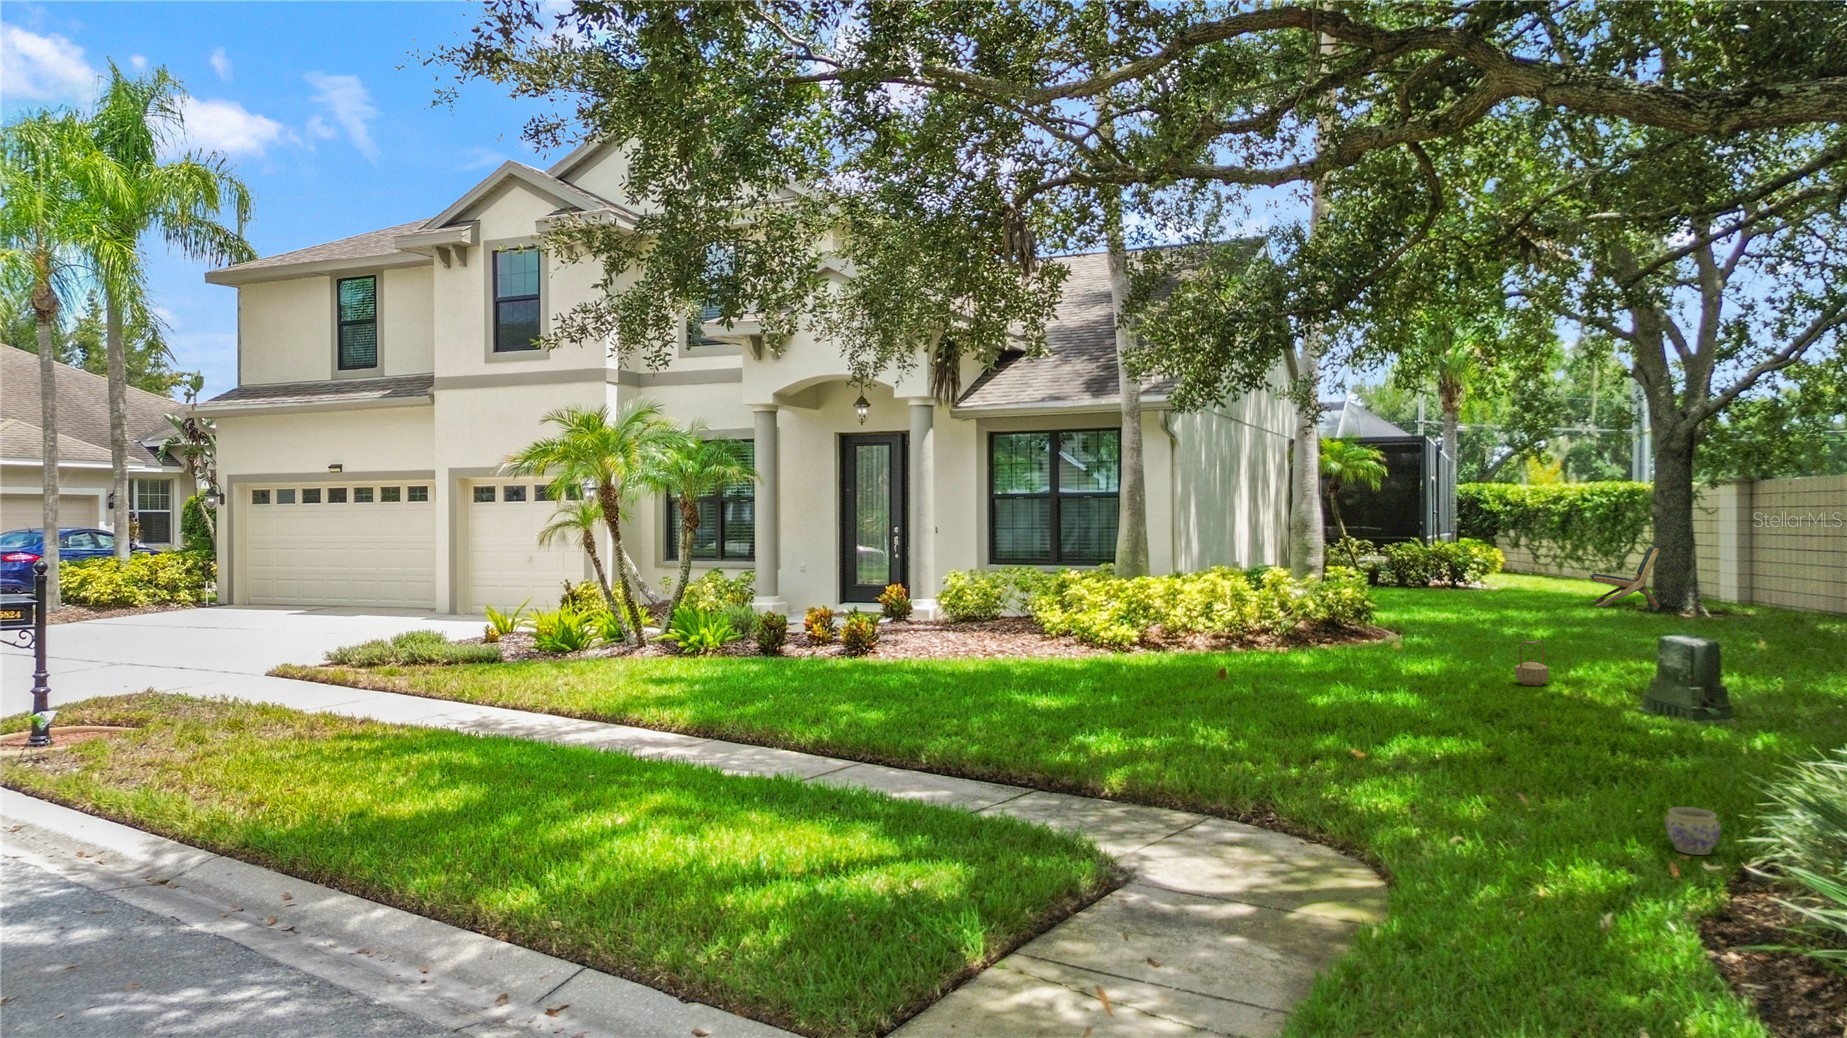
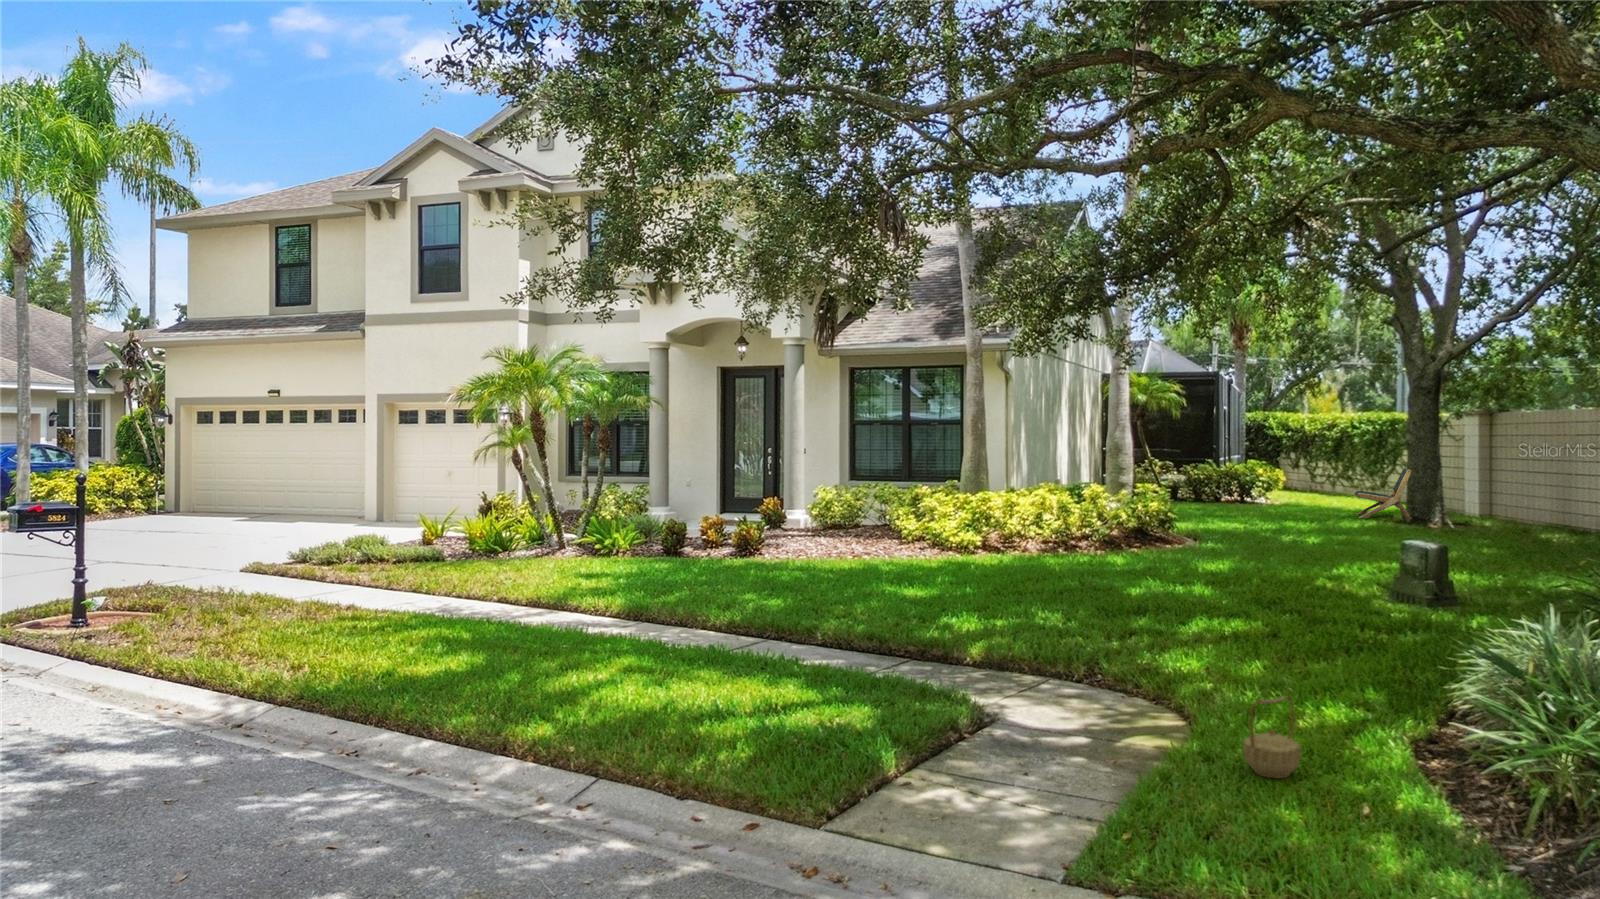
basket: present [1515,640,1549,686] -> present [1243,696,1301,778]
planter: present [1665,807,1721,855] -> none [1394,665,1434,700]

